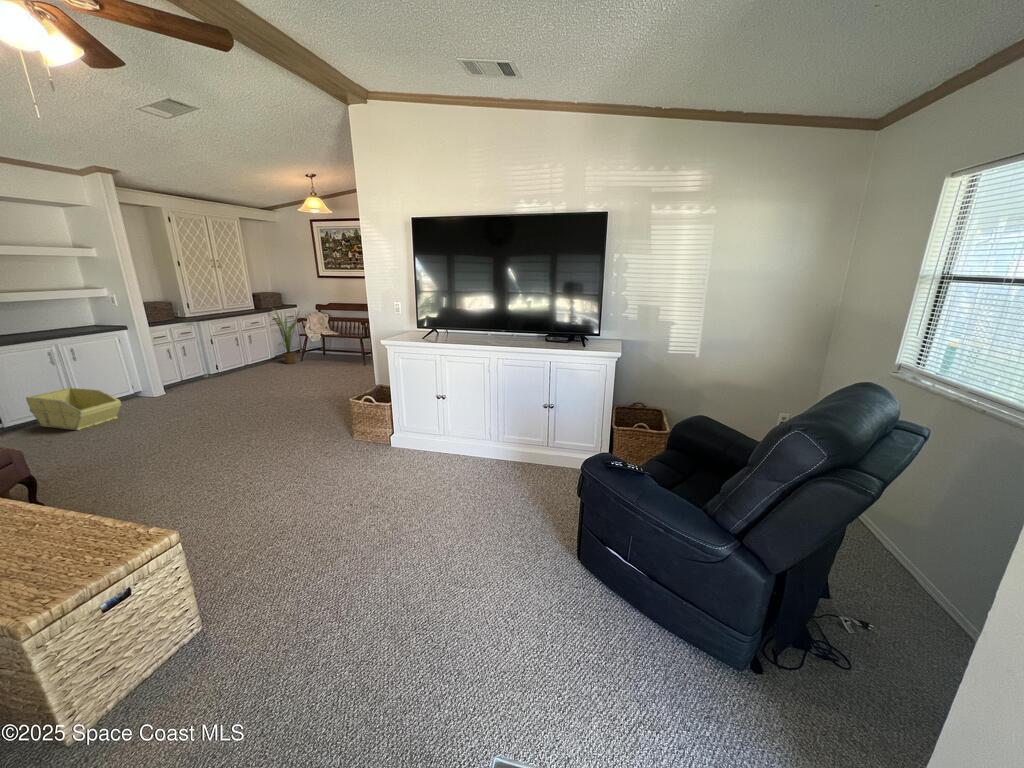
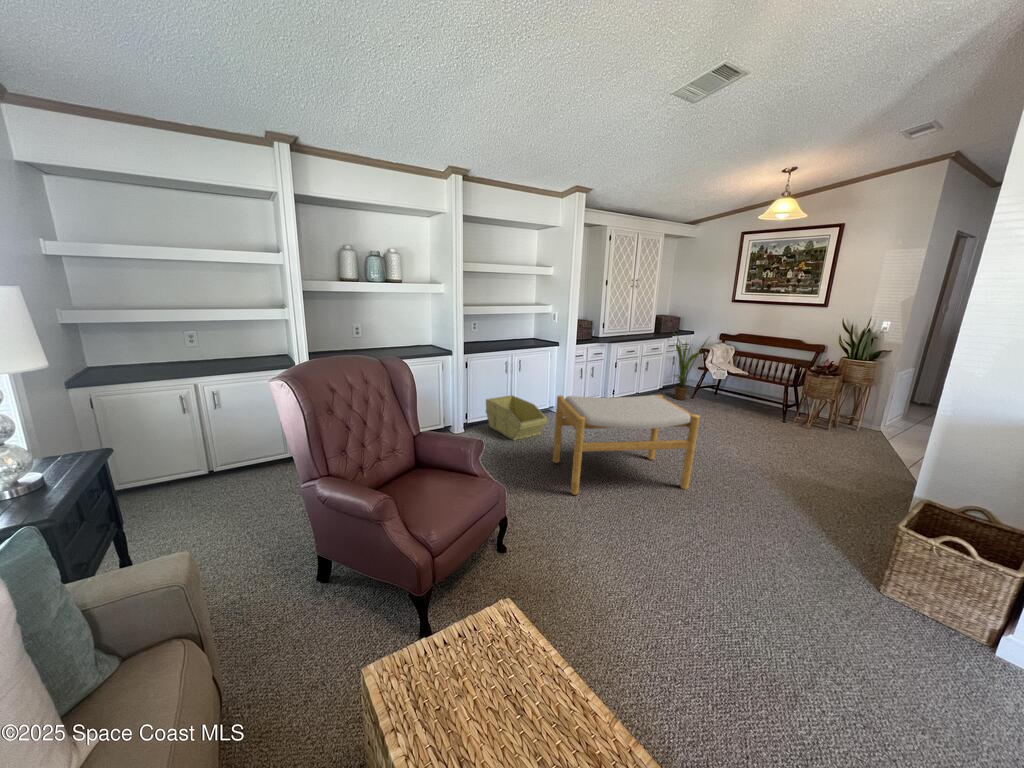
footstool: none [110,357,261,452] -> present [553,395,700,495]

